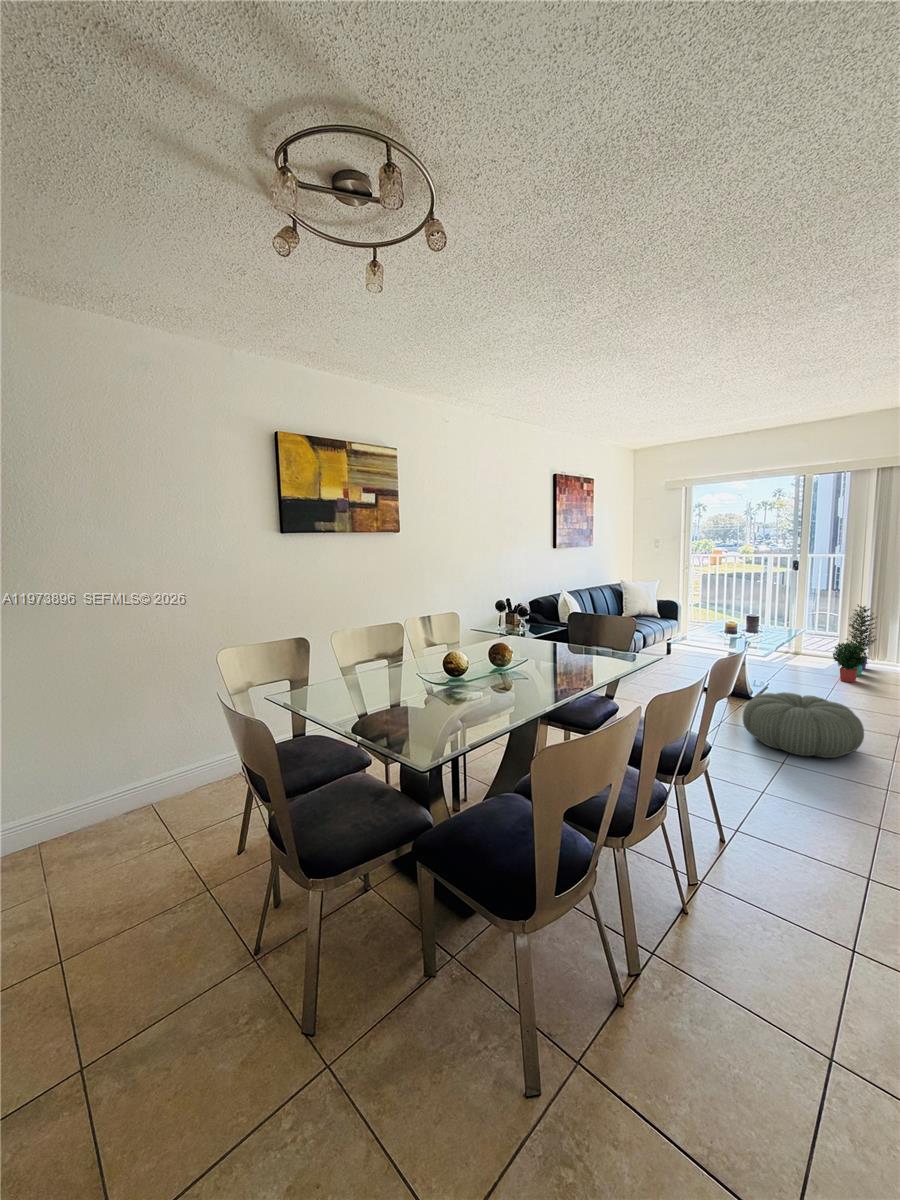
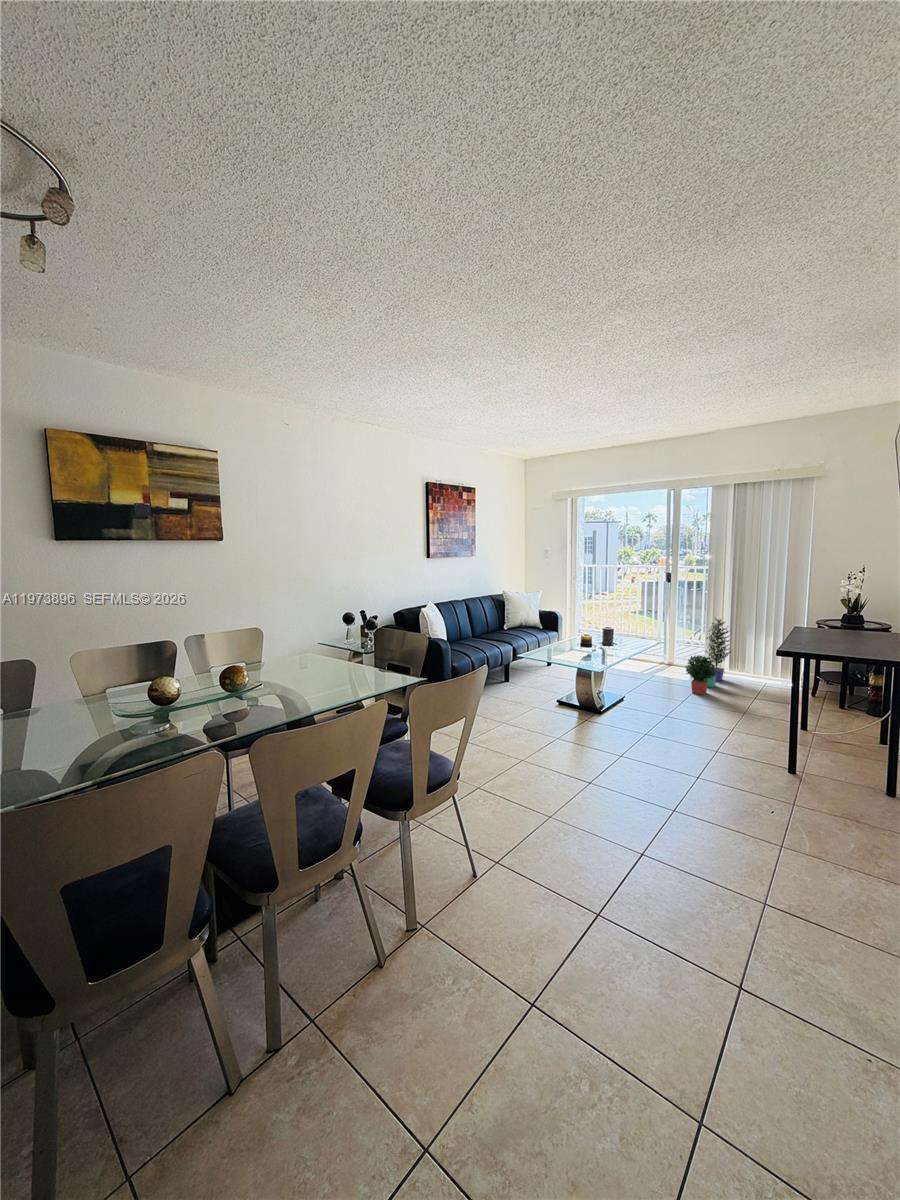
pouf: present [743,693,864,758] -> none [565,709,669,777]

